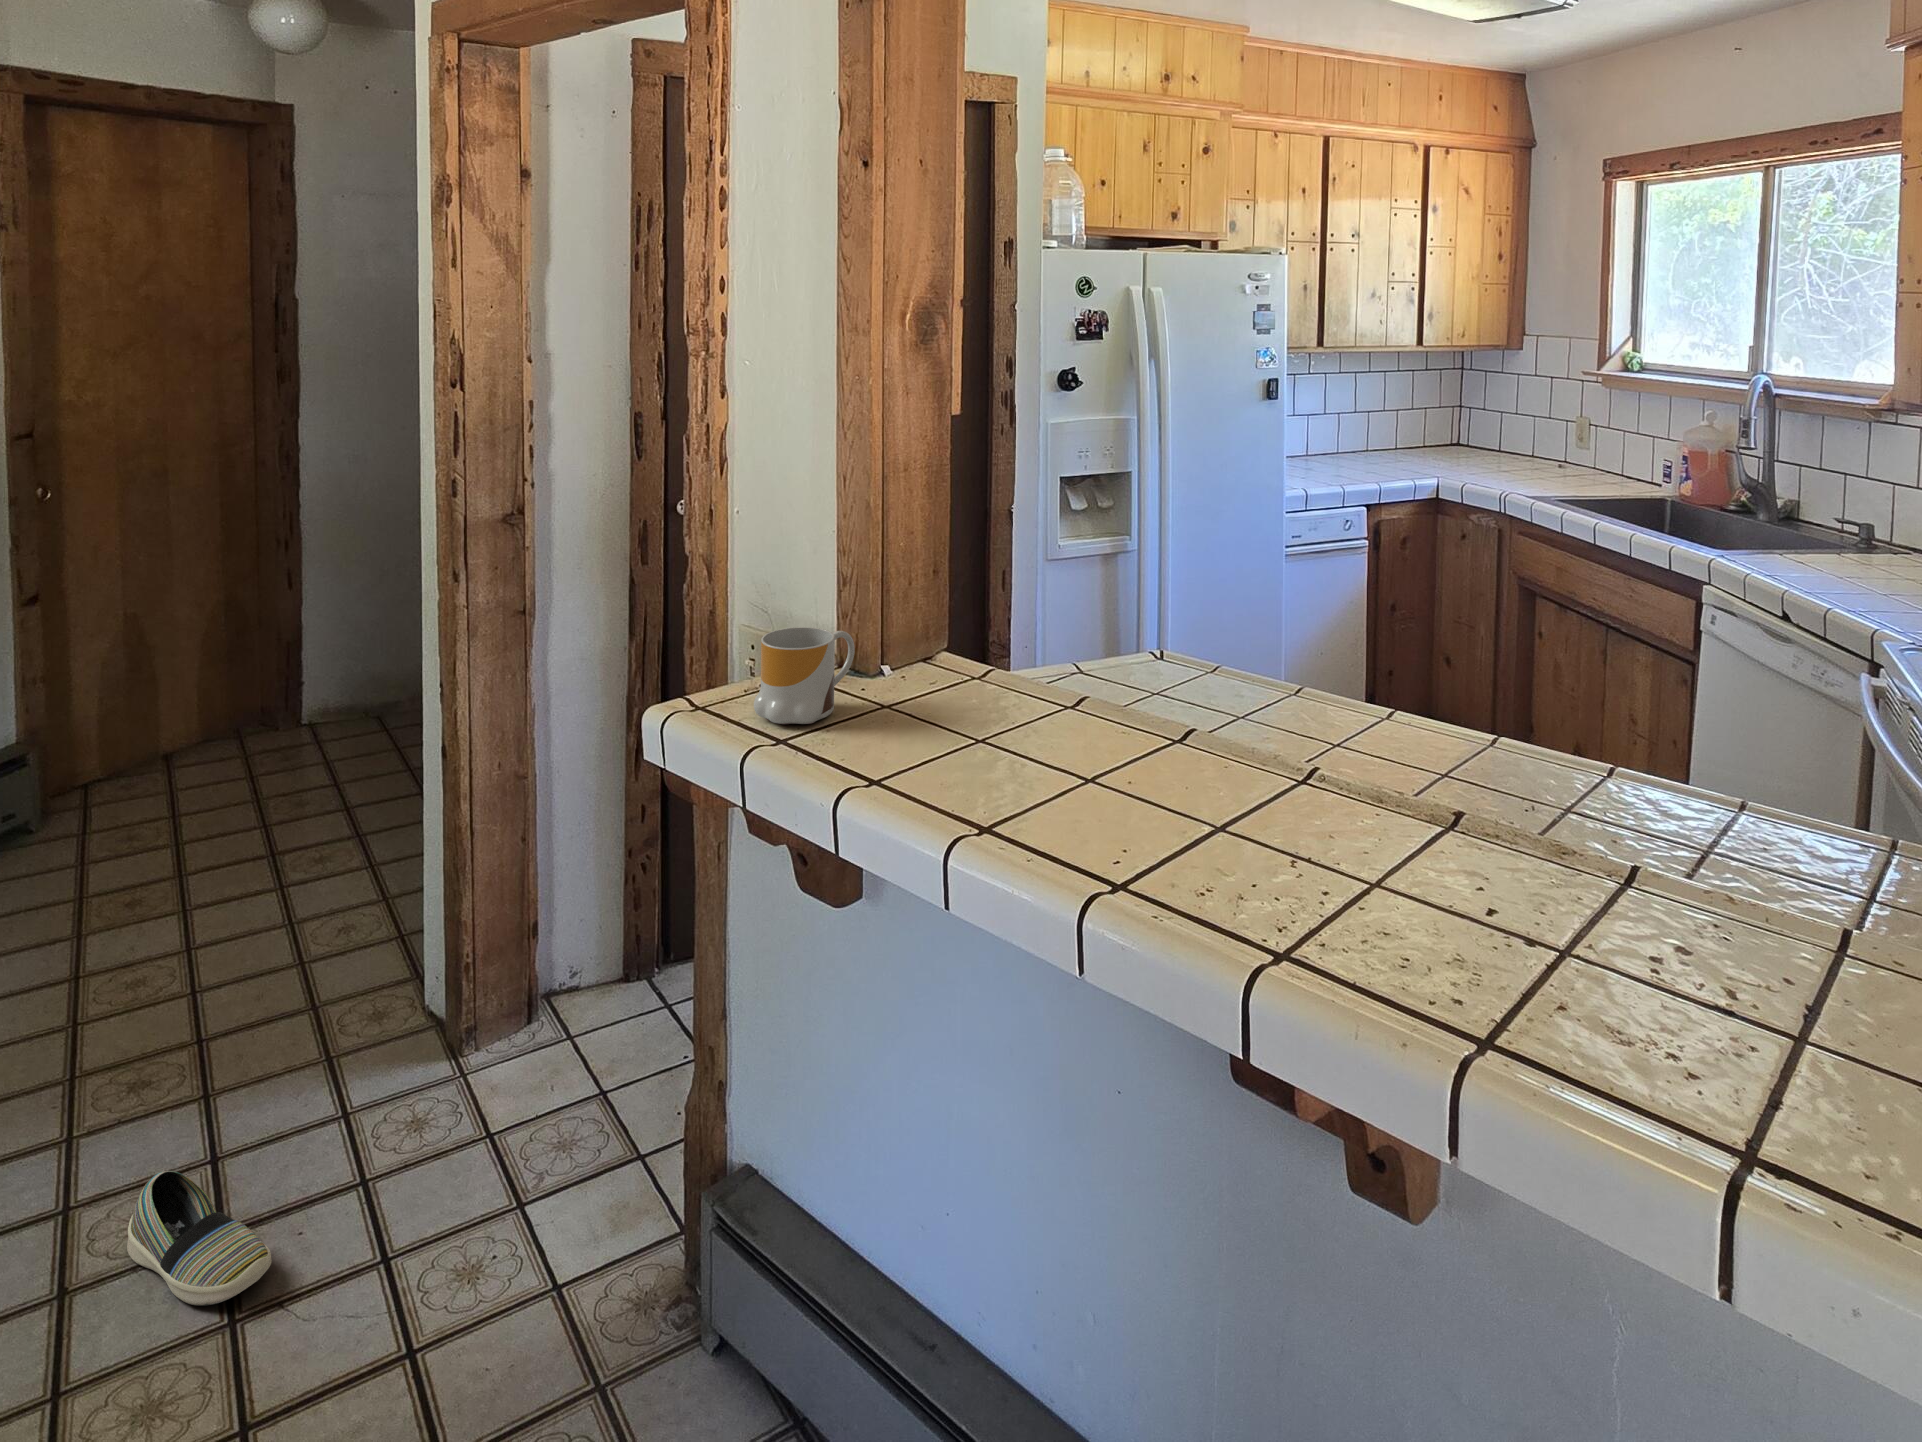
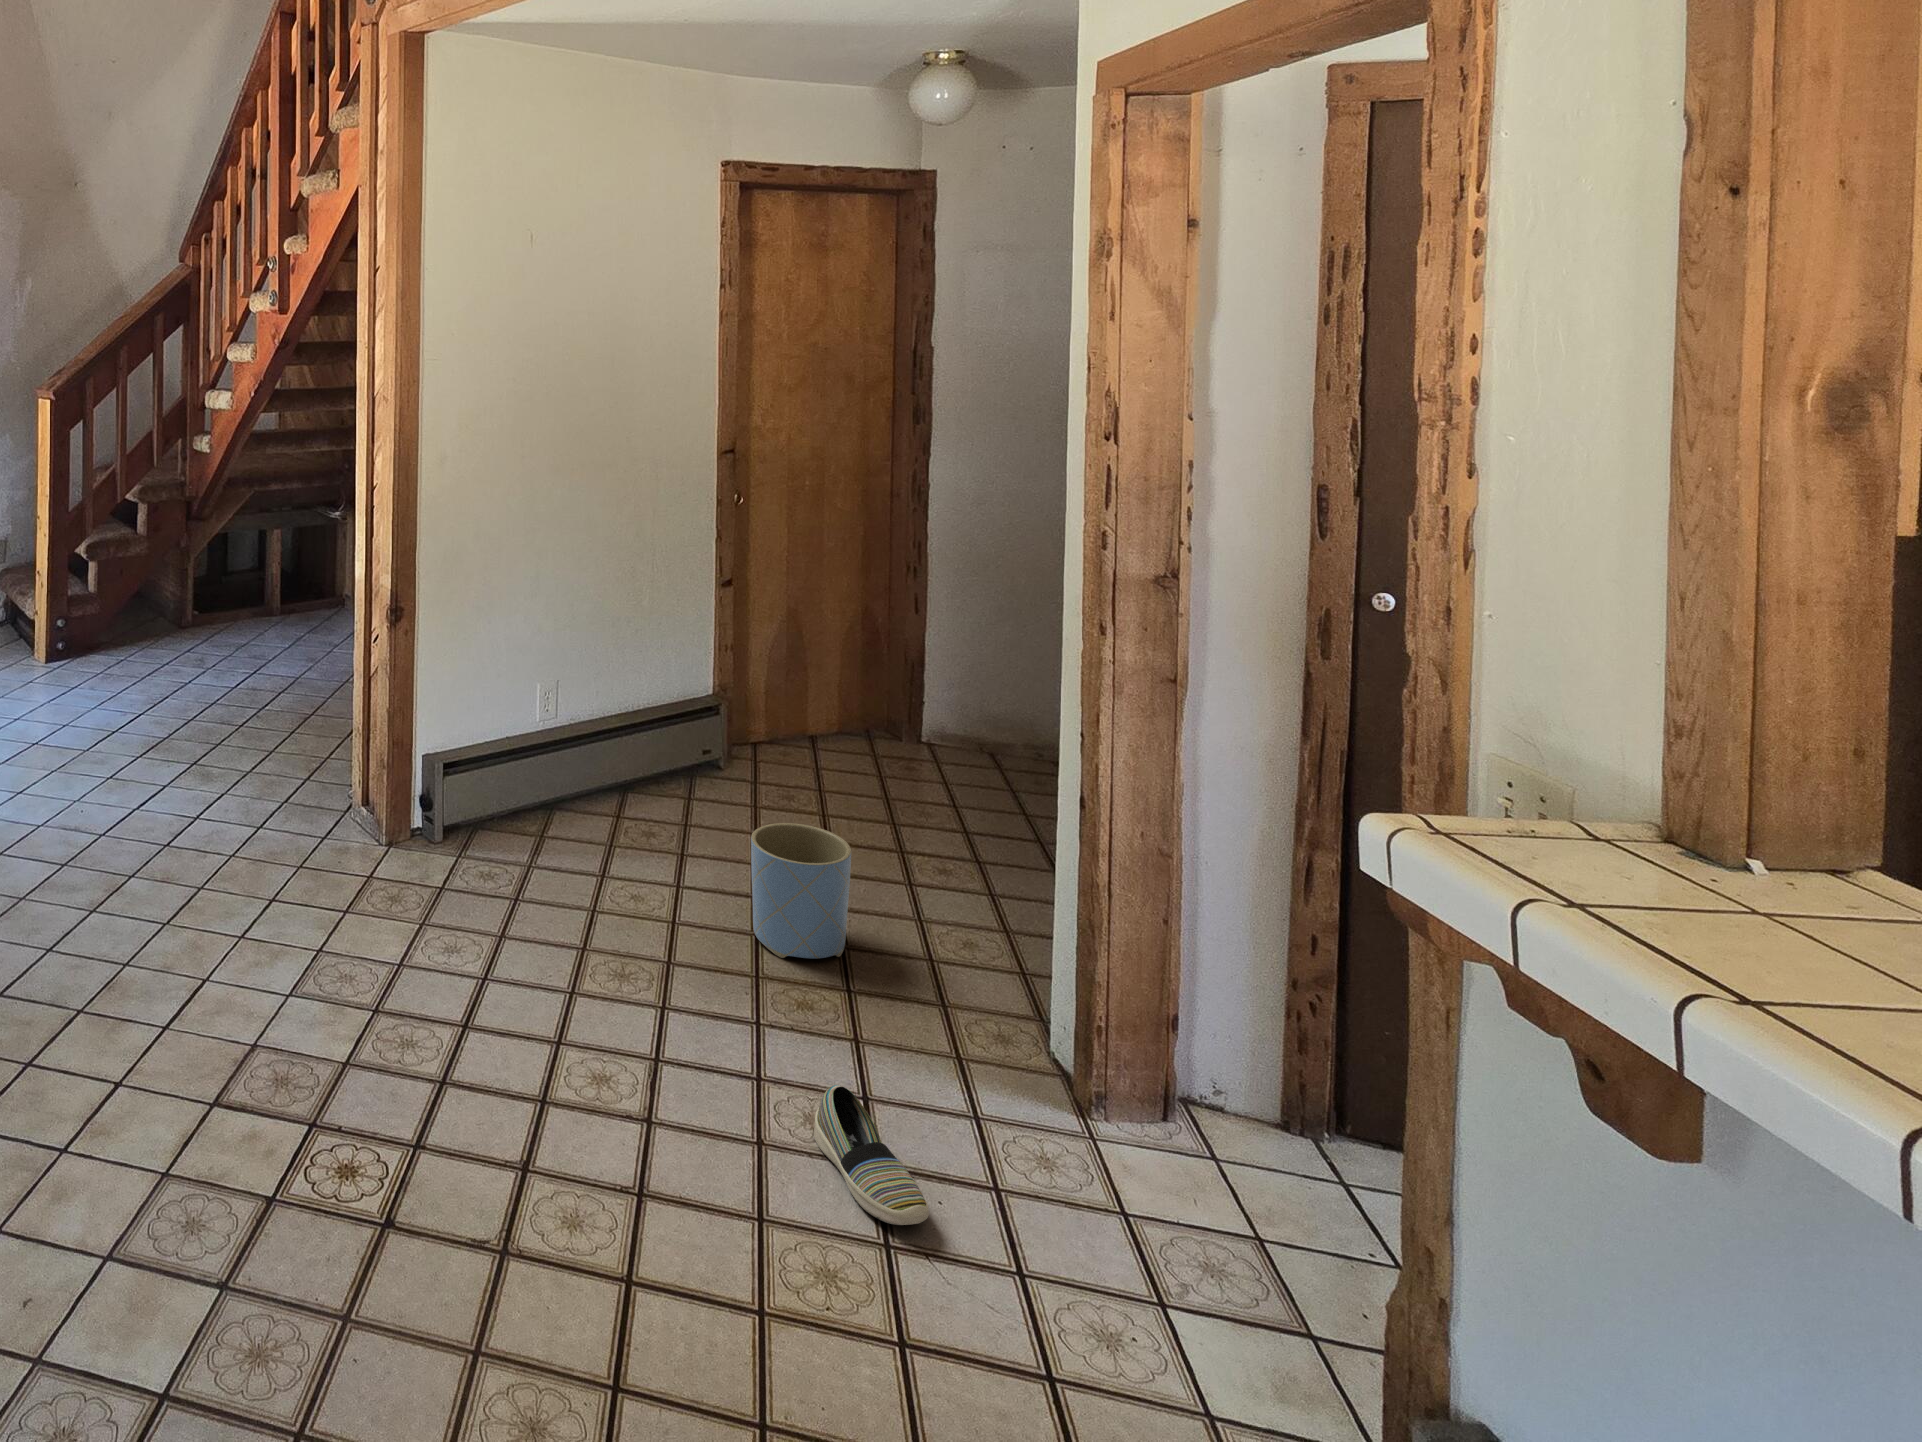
mug: present [754,627,855,724] -> none [1533,773,1704,903]
planter: none [52,869,195,1044] -> present [751,823,851,959]

